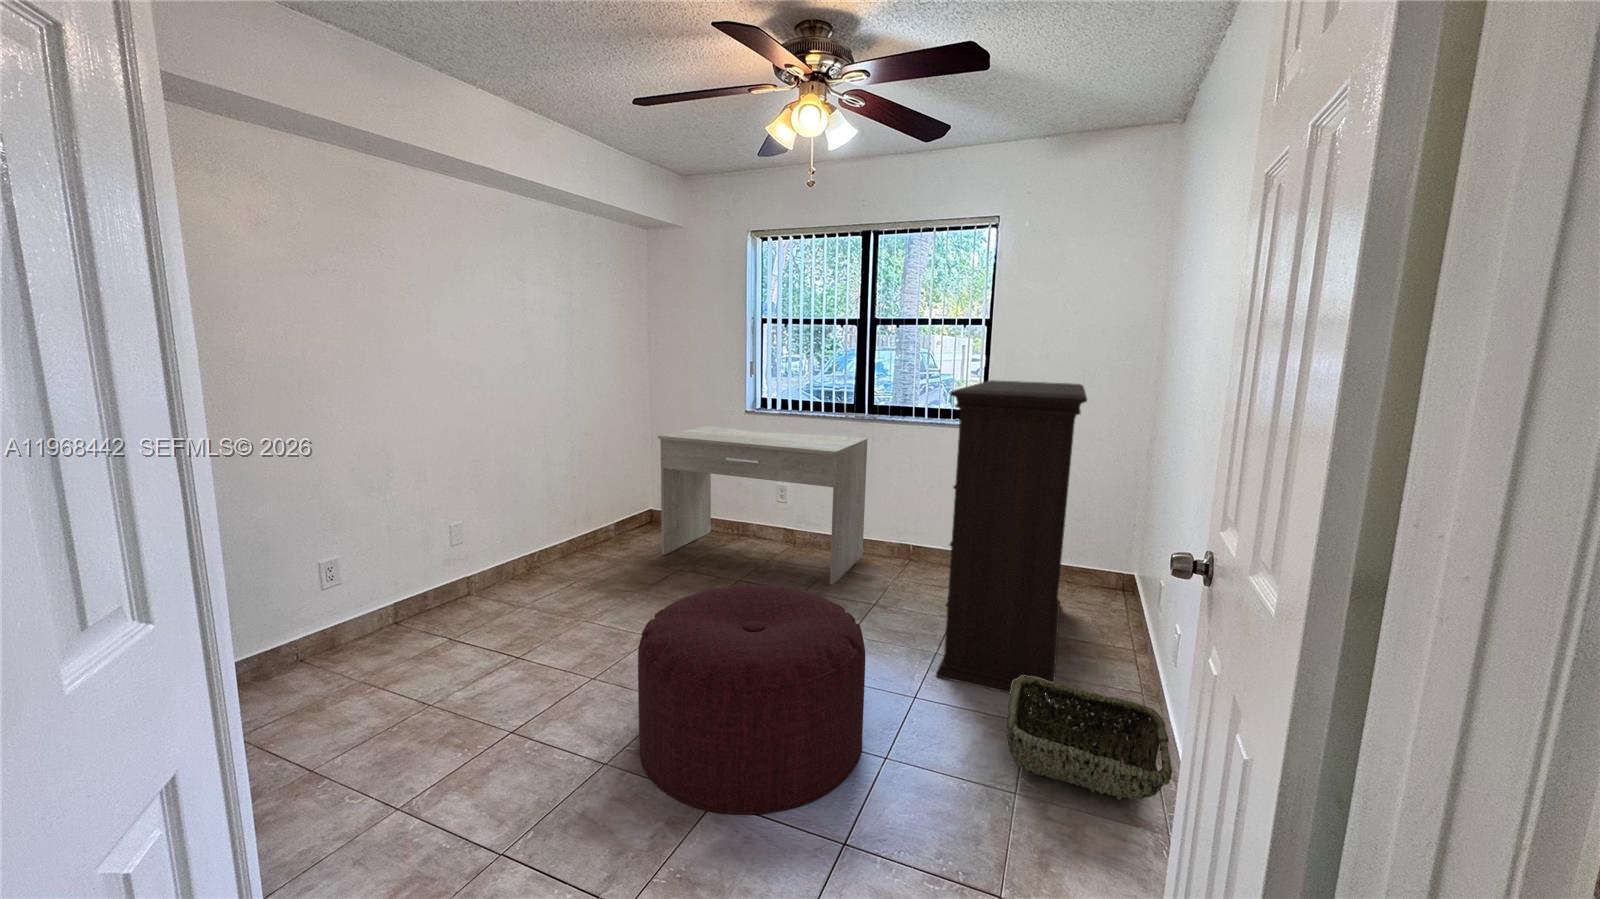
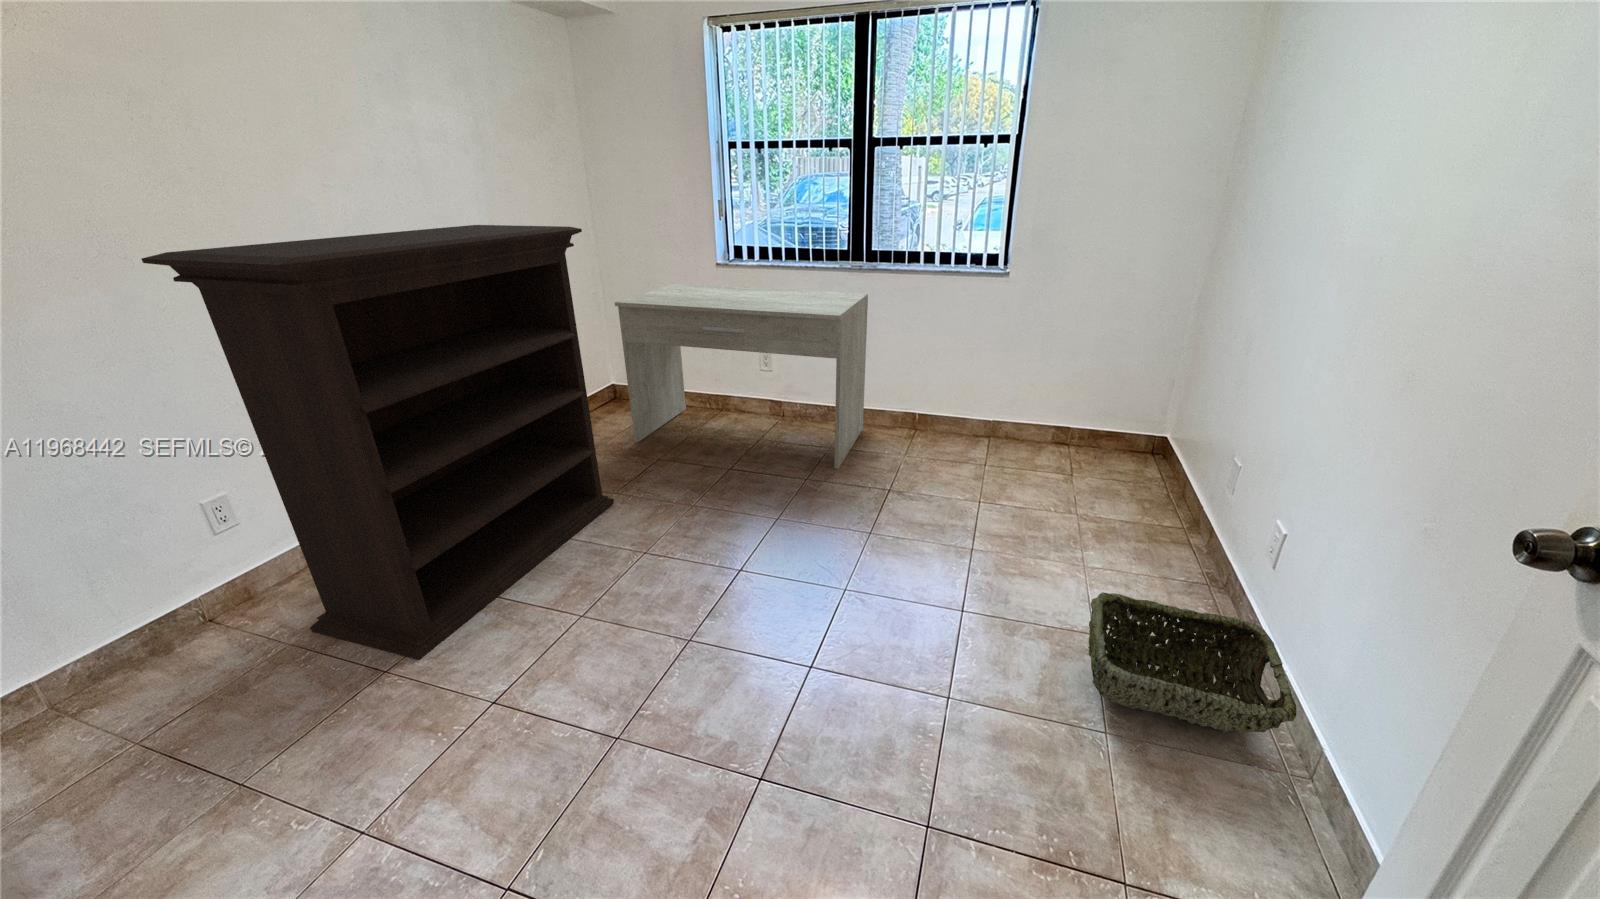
bookshelf: present [936,380,1087,693] -> present [142,225,614,660]
ottoman: present [638,585,865,814] -> none [643,501,928,796]

